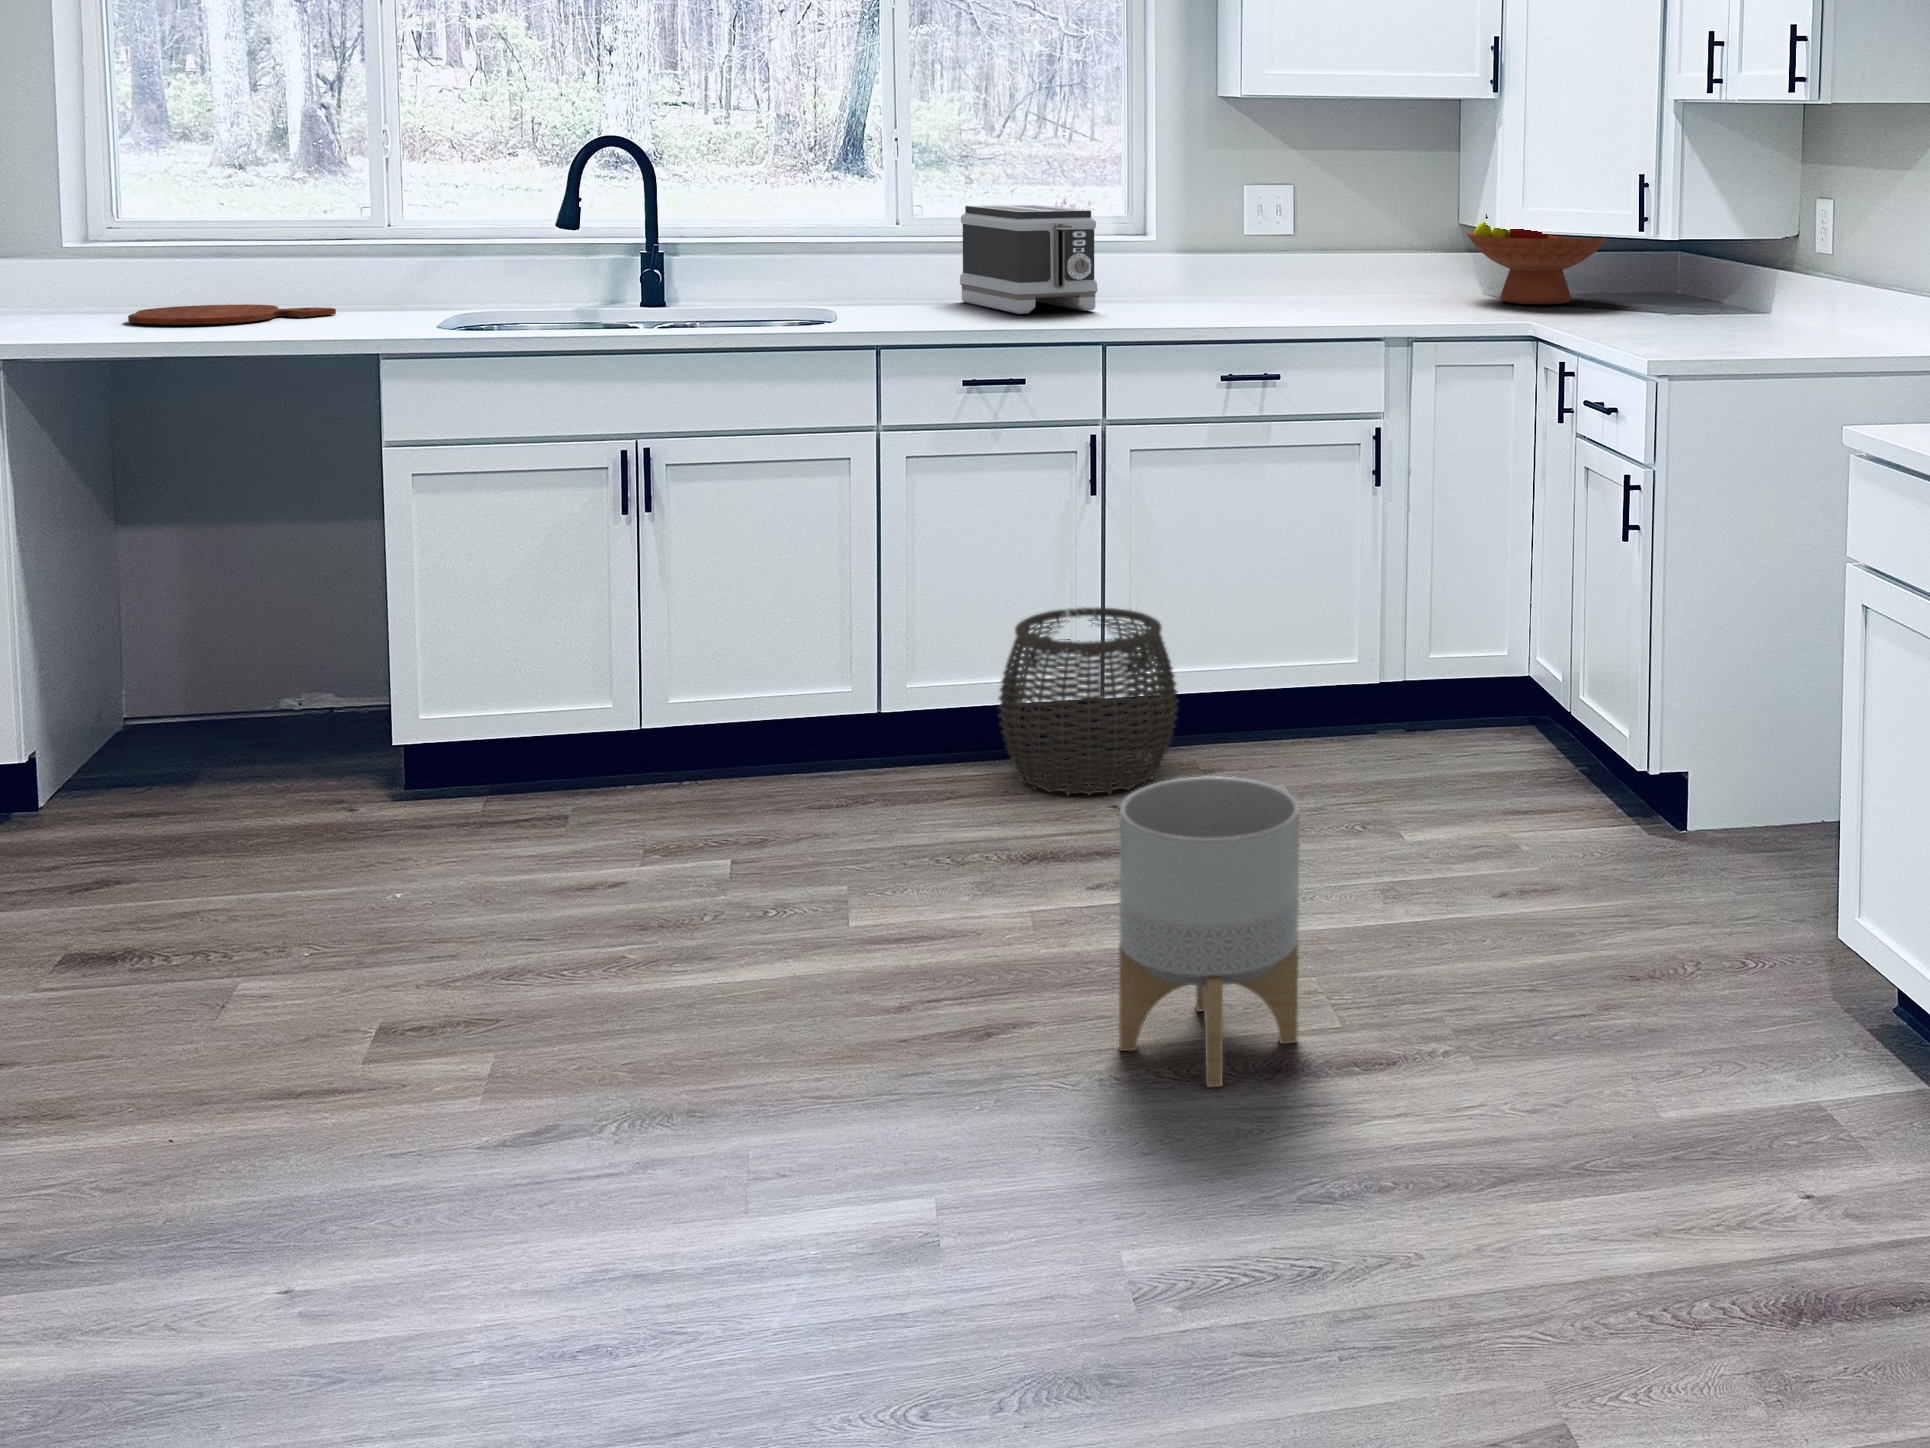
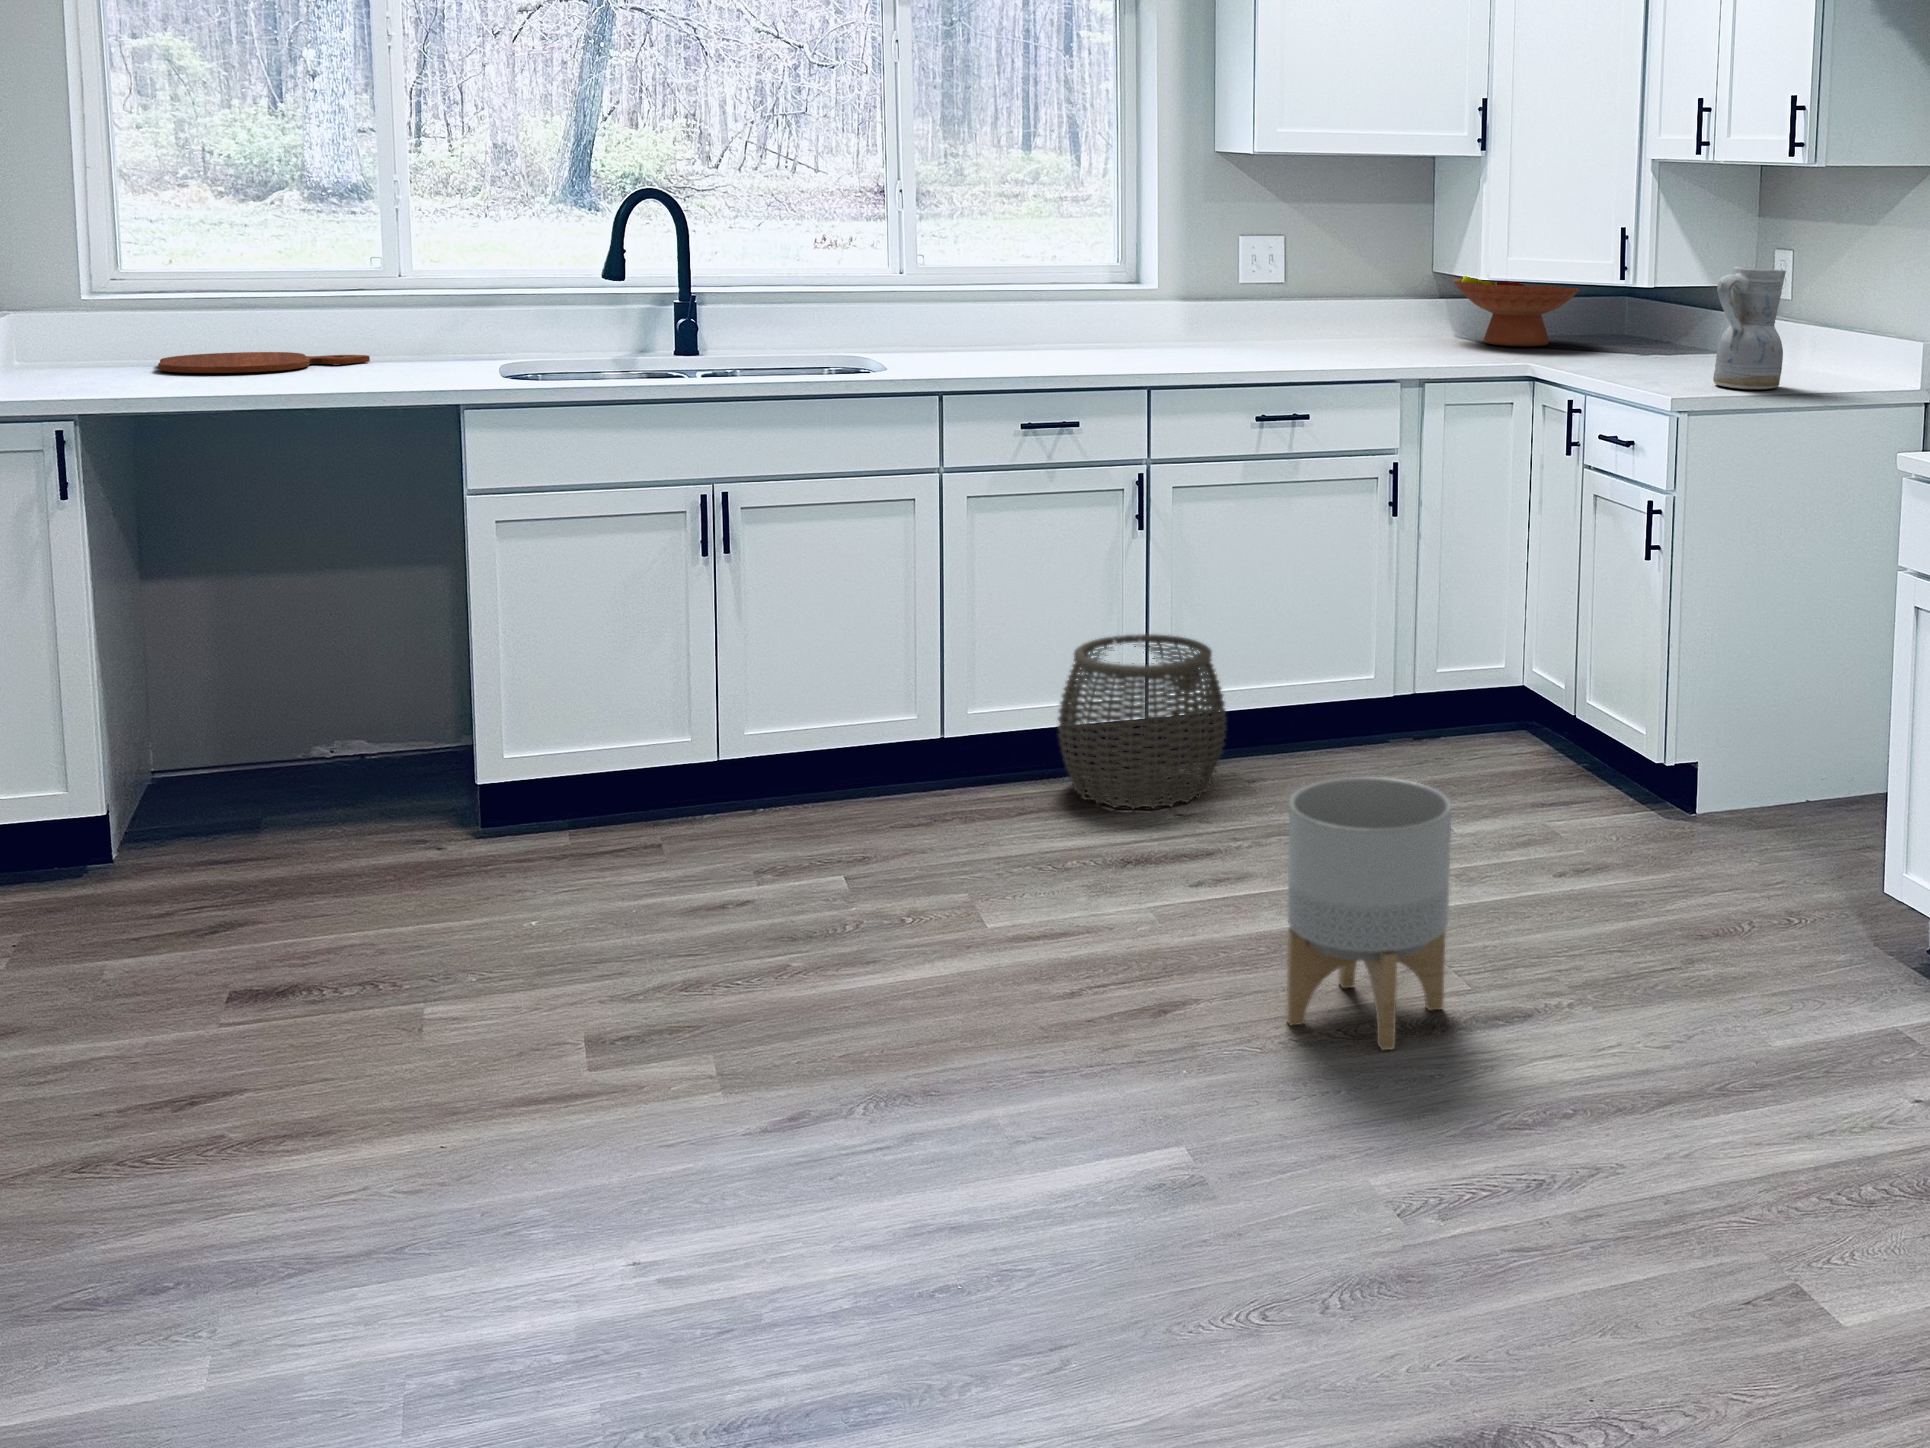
toaster: present [960,205,1098,314] -> none [984,252,1128,358]
ceramic pitcher: none [1710,216,1792,353] -> present [1713,267,1786,389]

